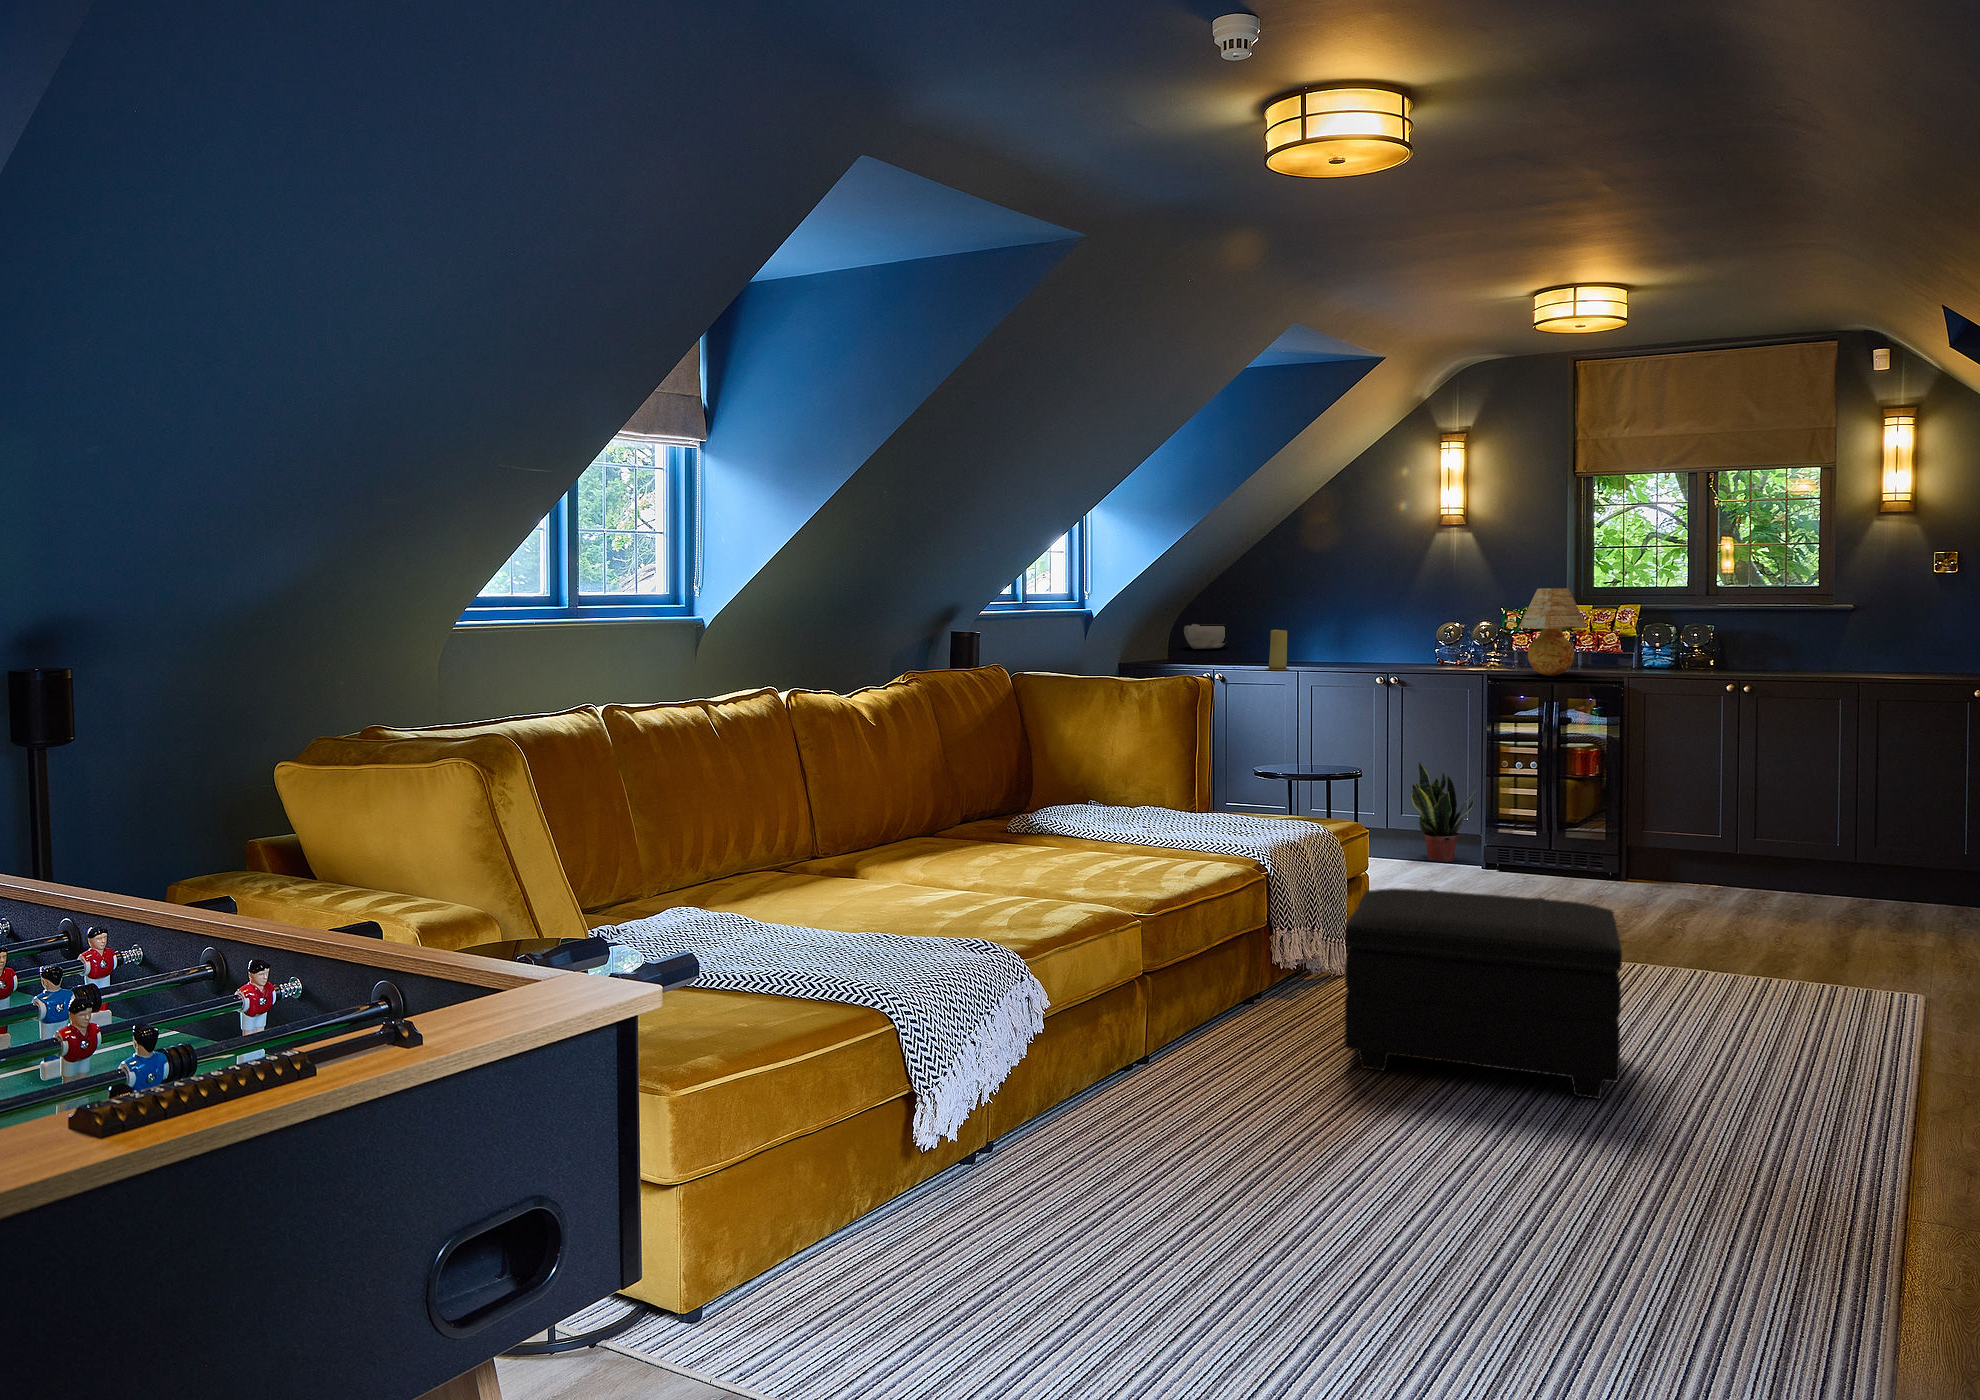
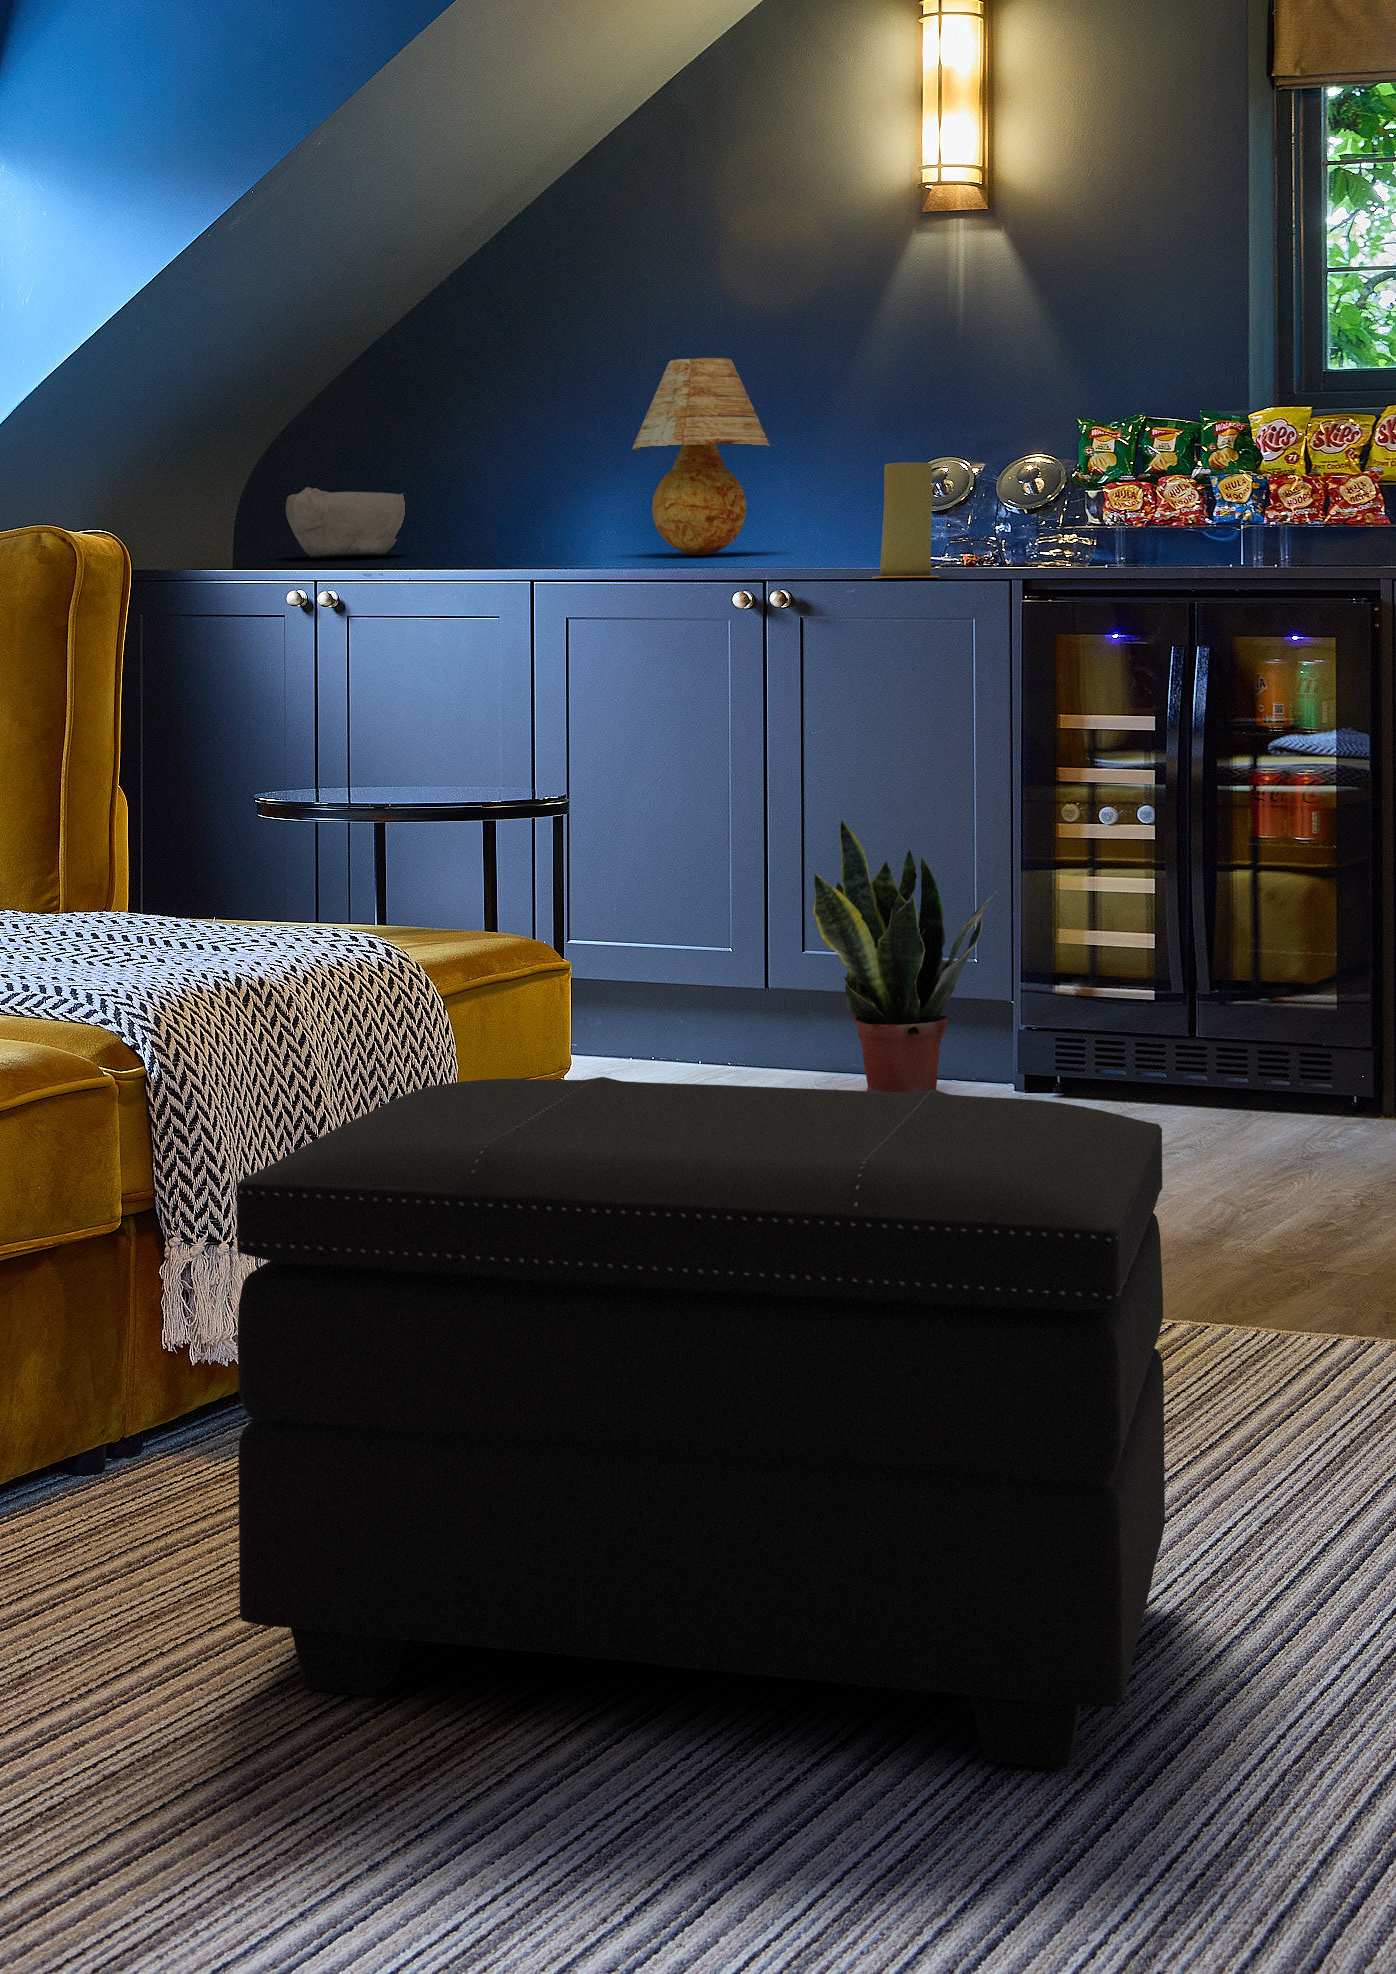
table lamp: present [1519,588,1587,676] -> present [632,358,770,555]
candle: present [1267,630,1289,670] -> present [872,462,940,578]

